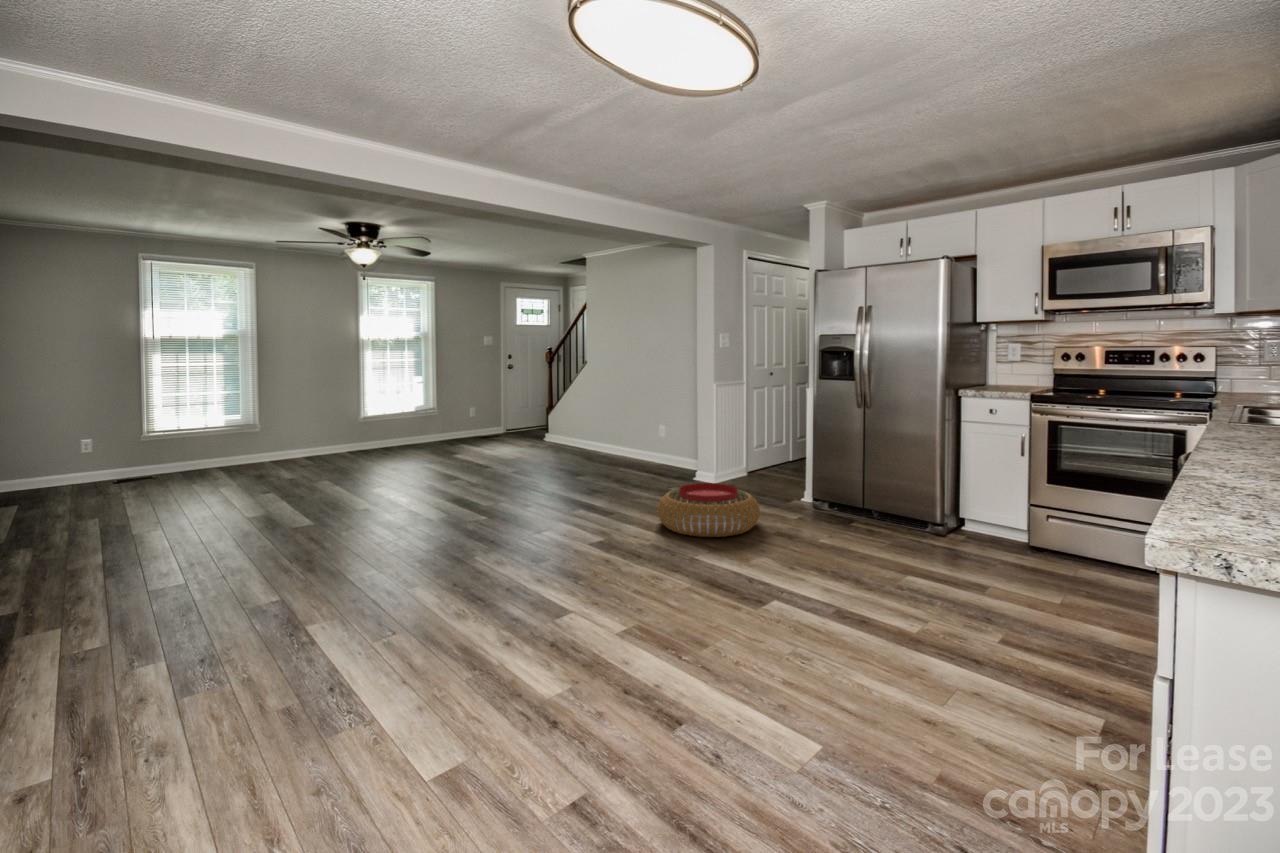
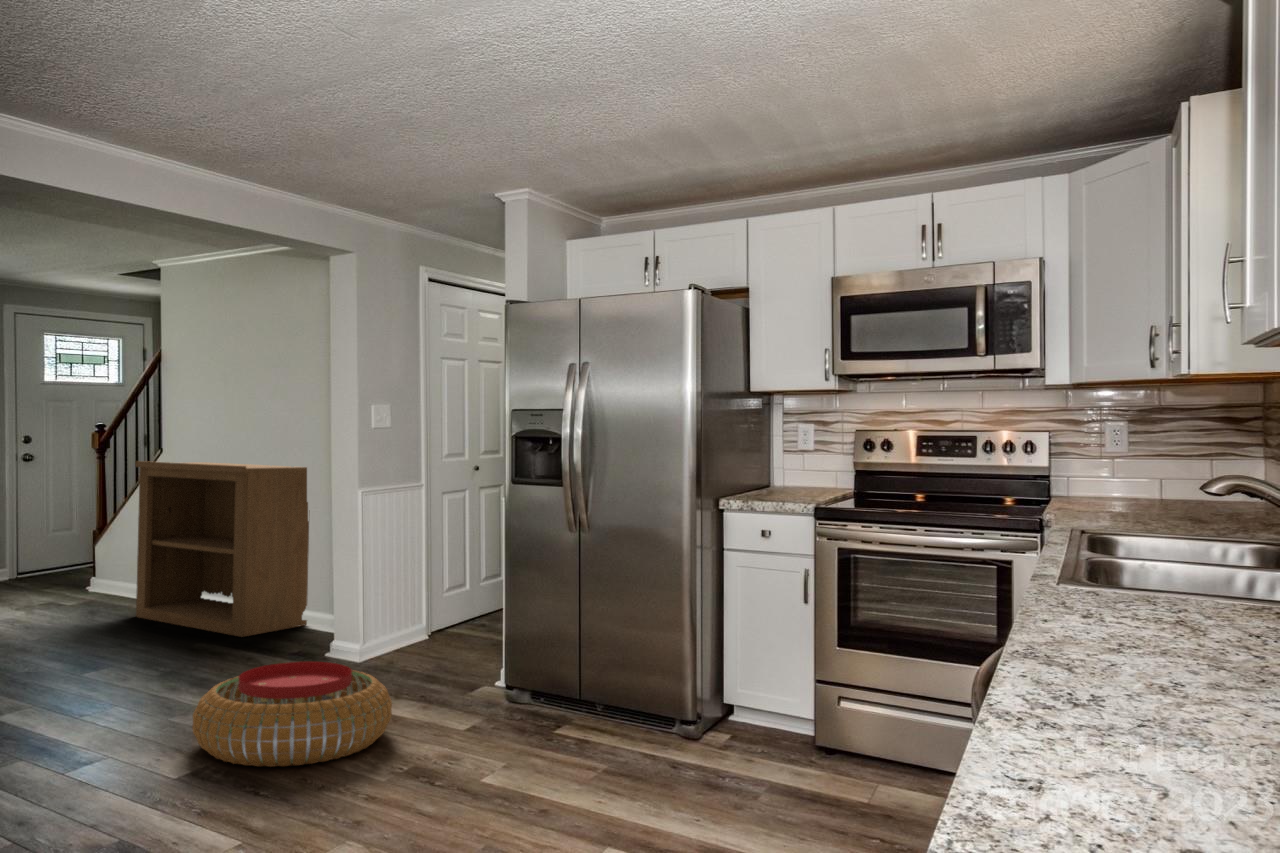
bookshelf: none [579,373,676,470] -> present [135,461,309,637]

